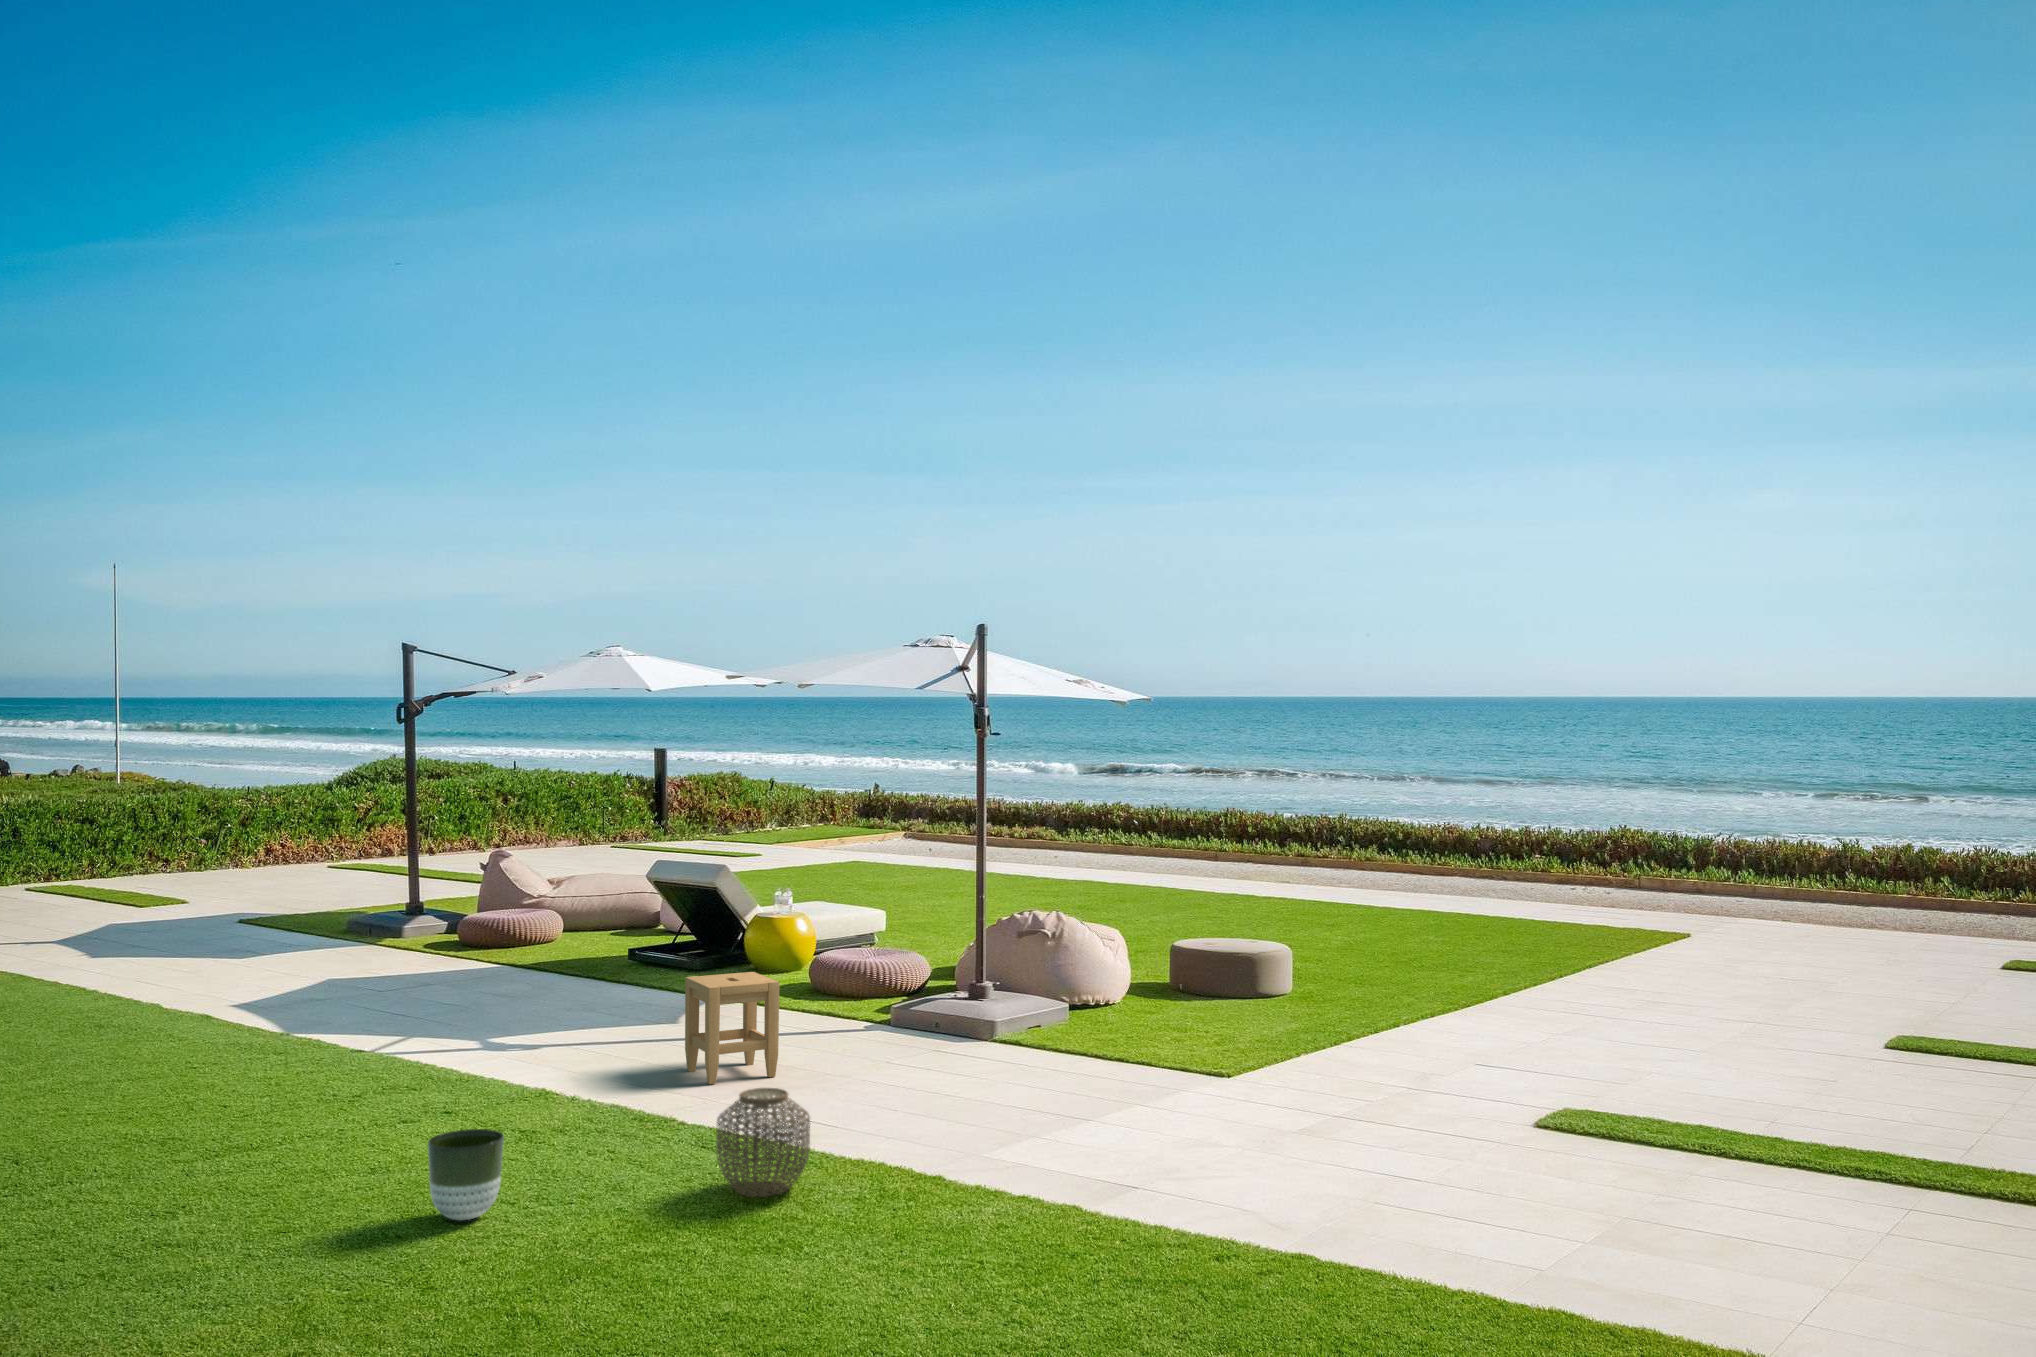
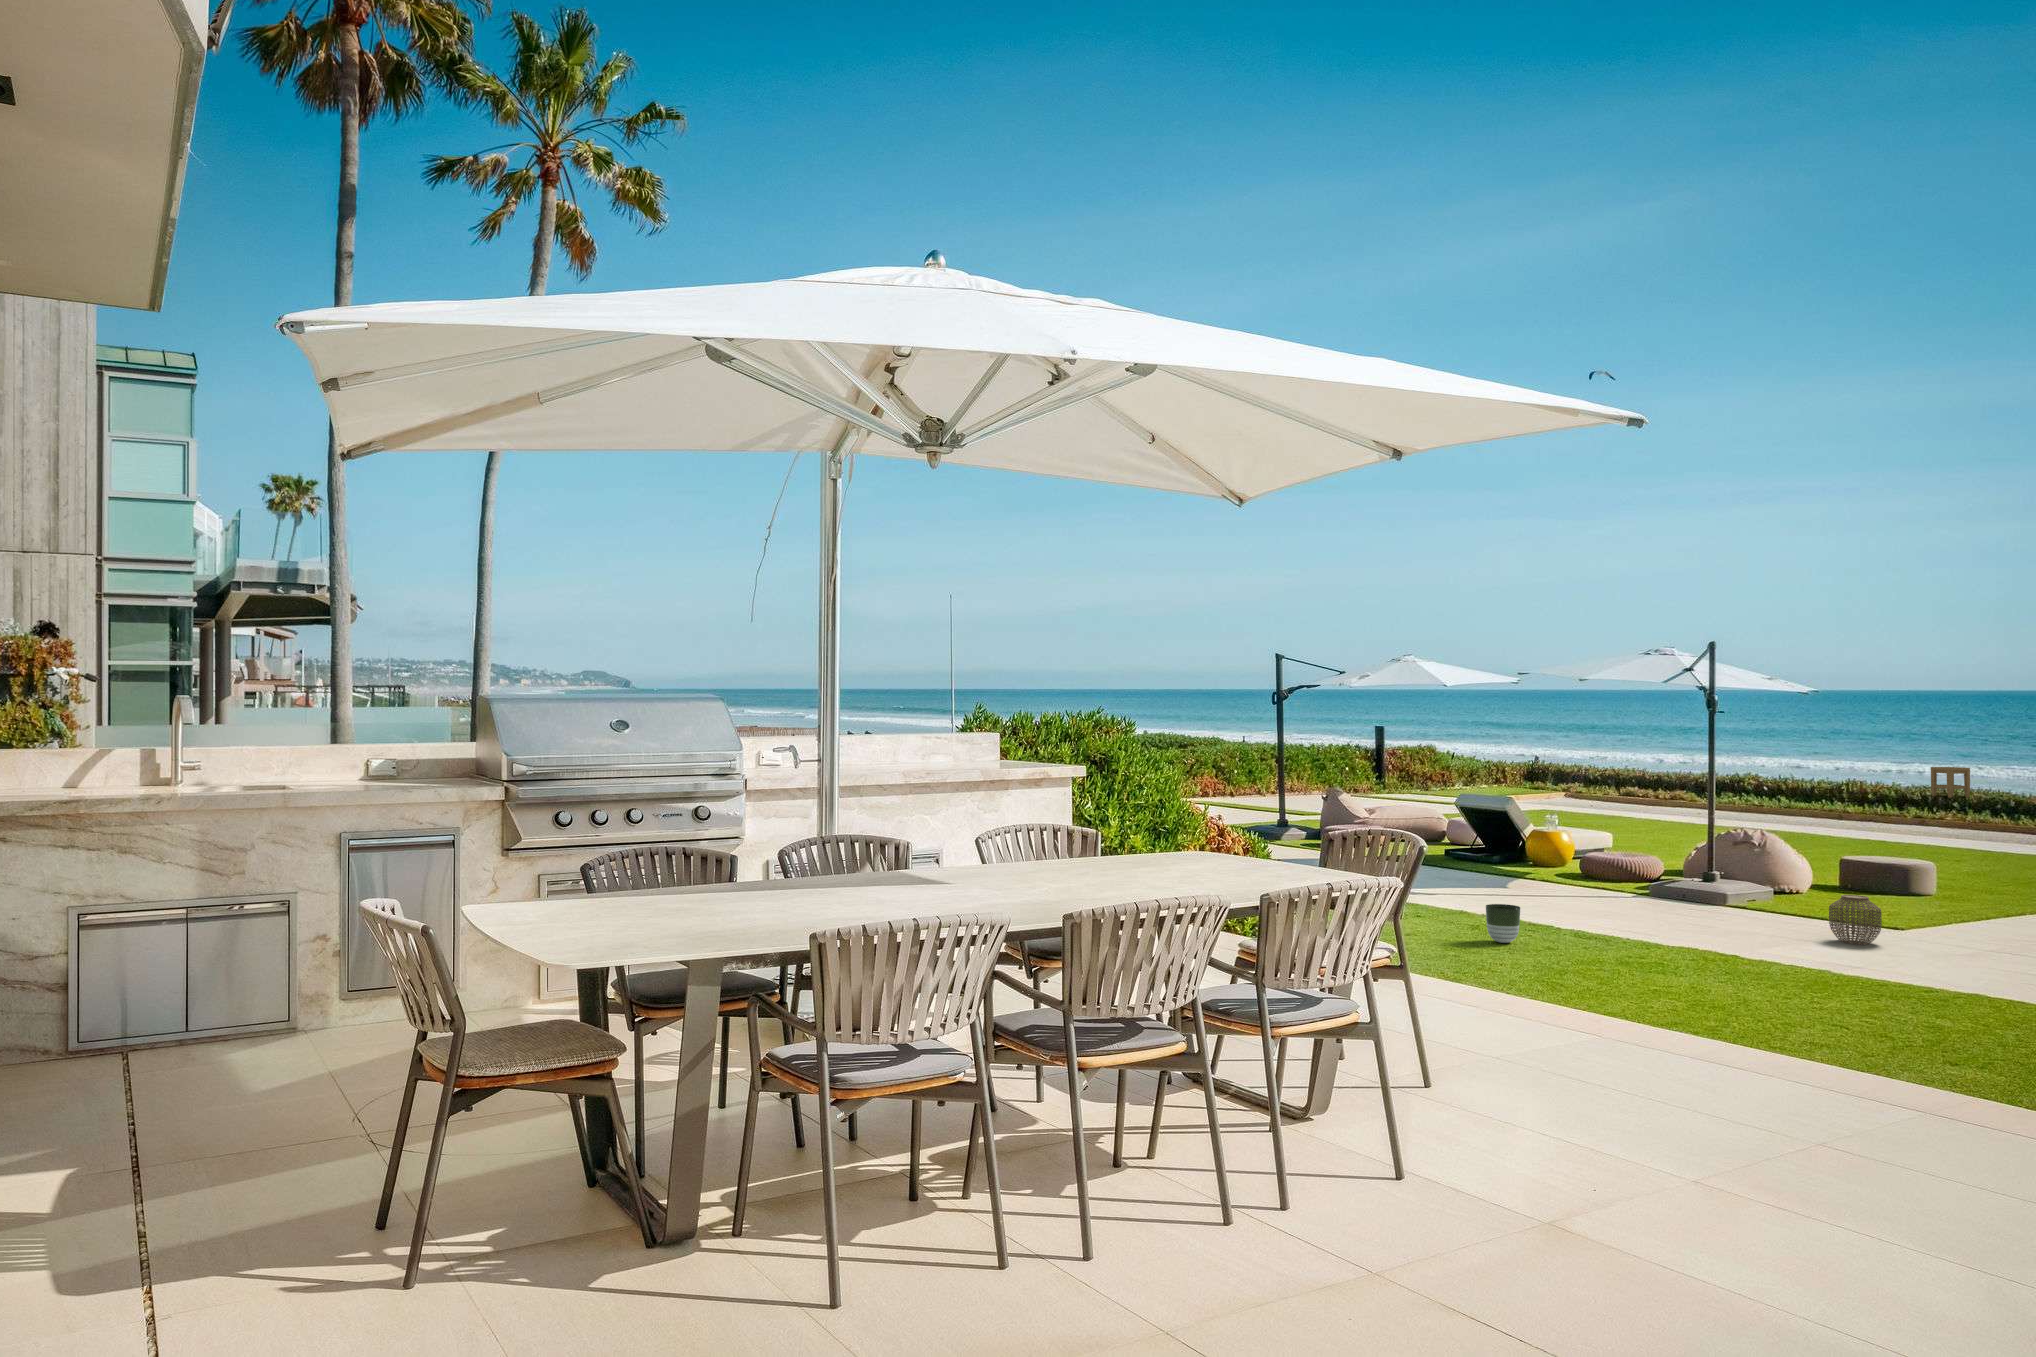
stool: present [685,972,779,1084] -> present [1931,767,1970,798]
woven basket: present [716,1088,810,1197] -> present [1829,895,1882,945]

